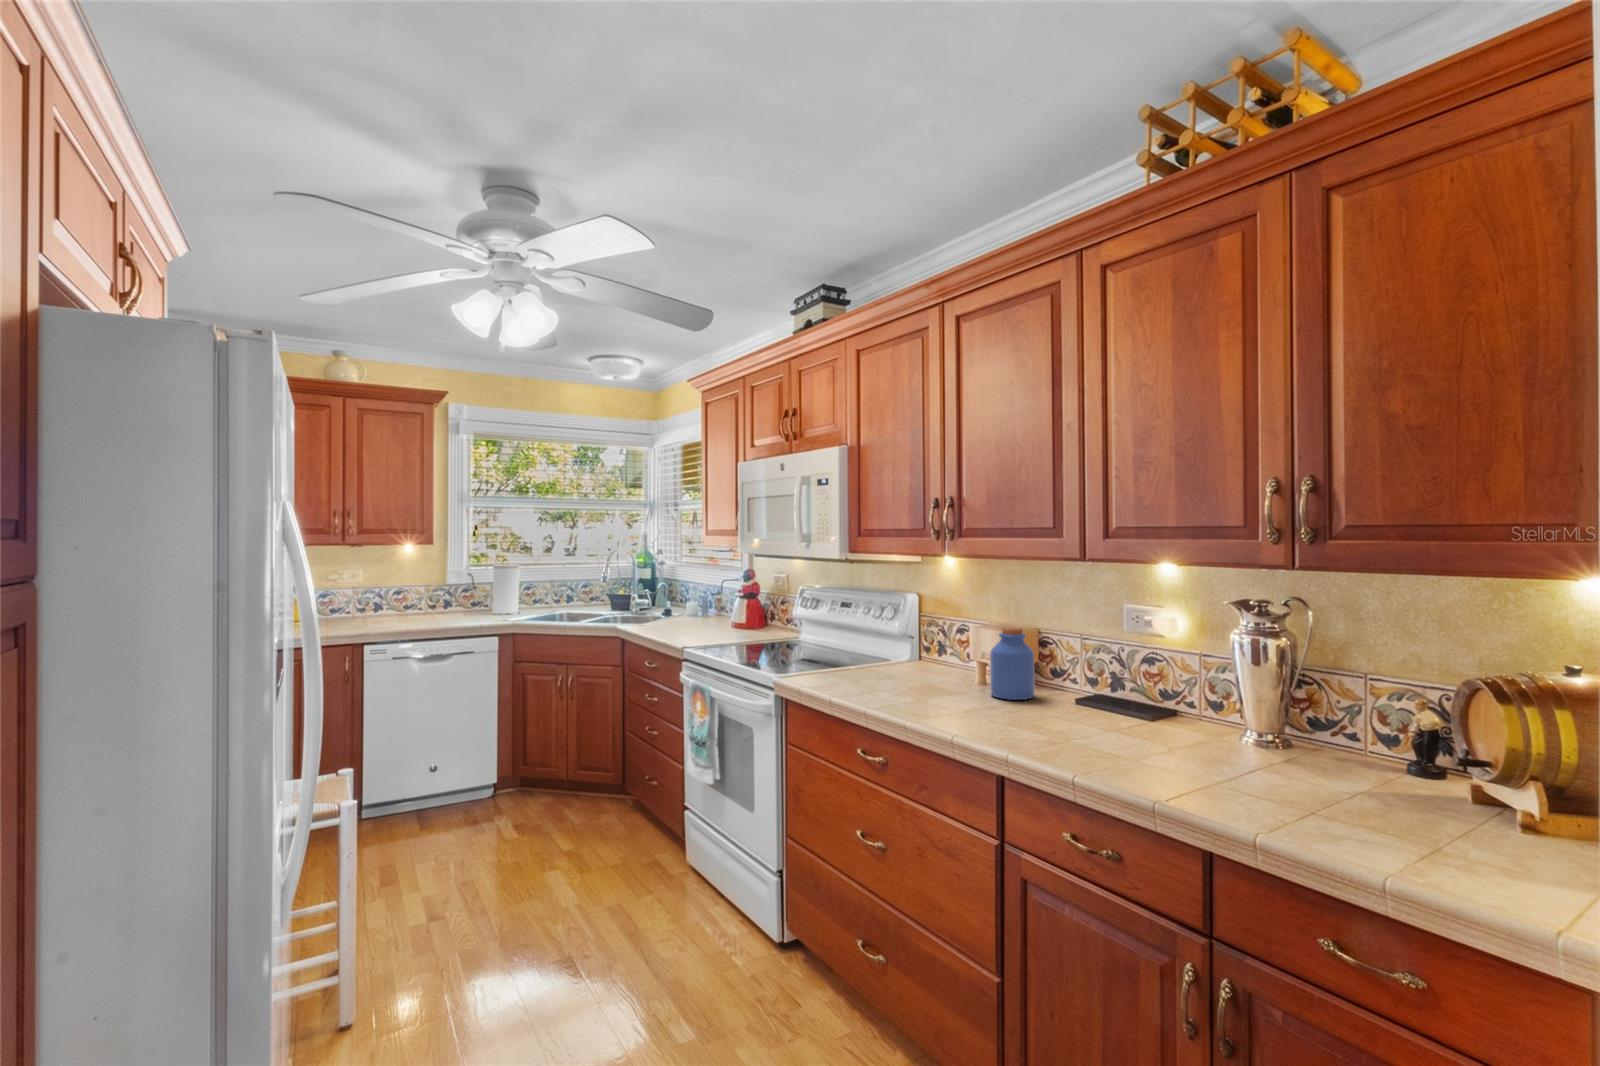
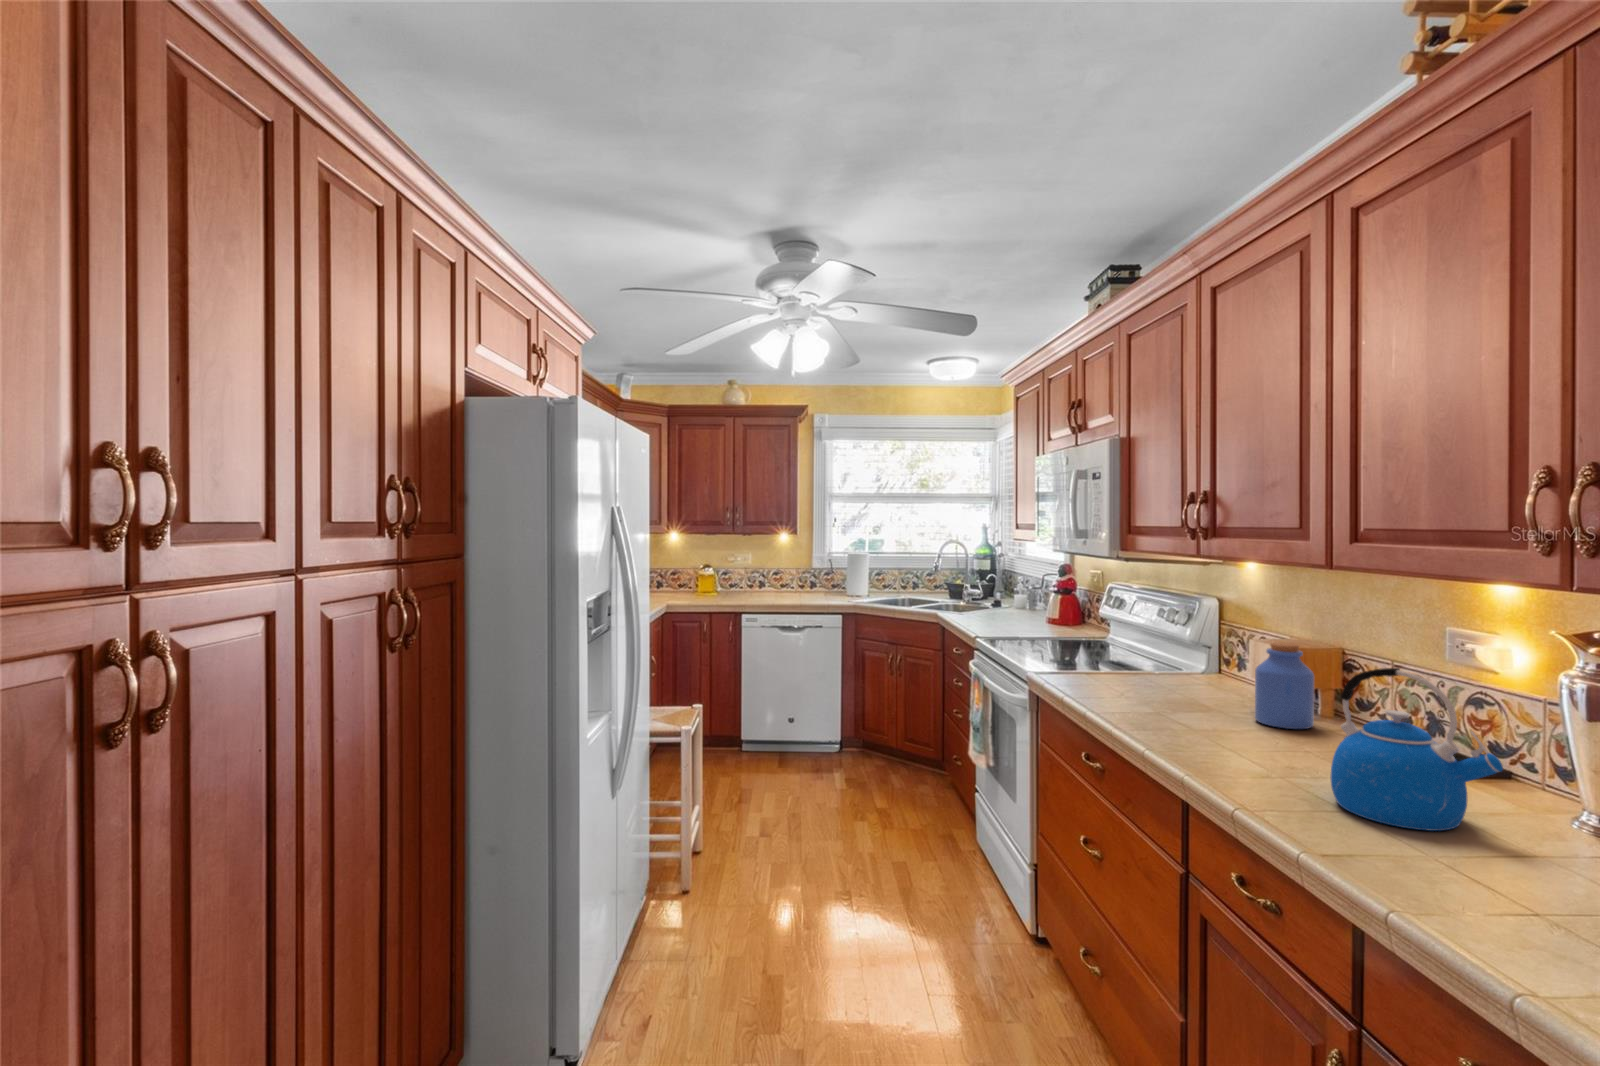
kettle: none [1111,638,1231,765] -> present [1330,668,1503,831]

